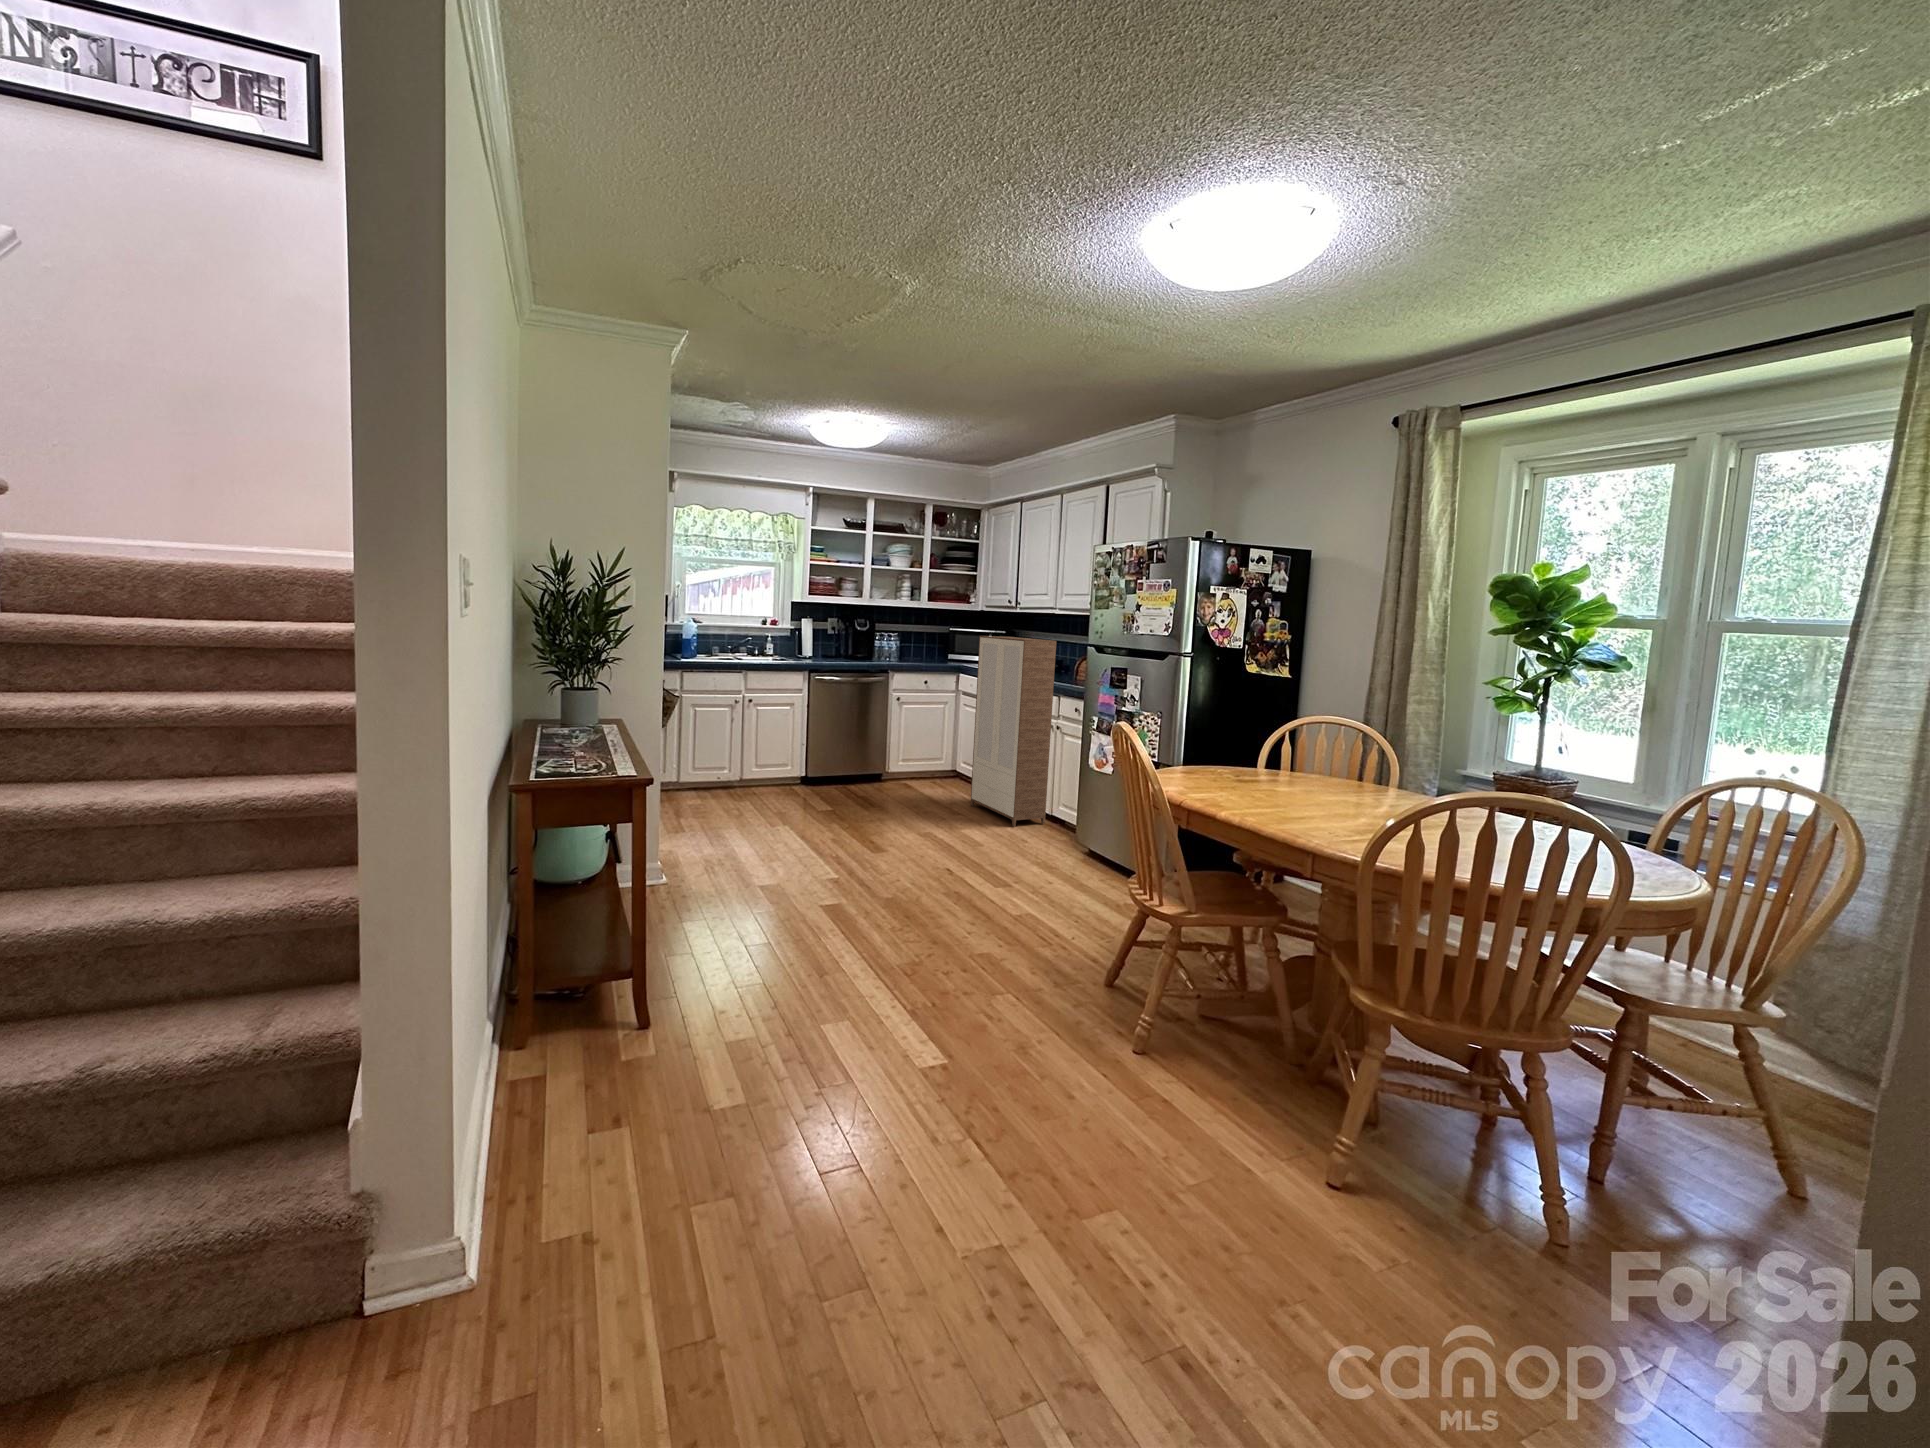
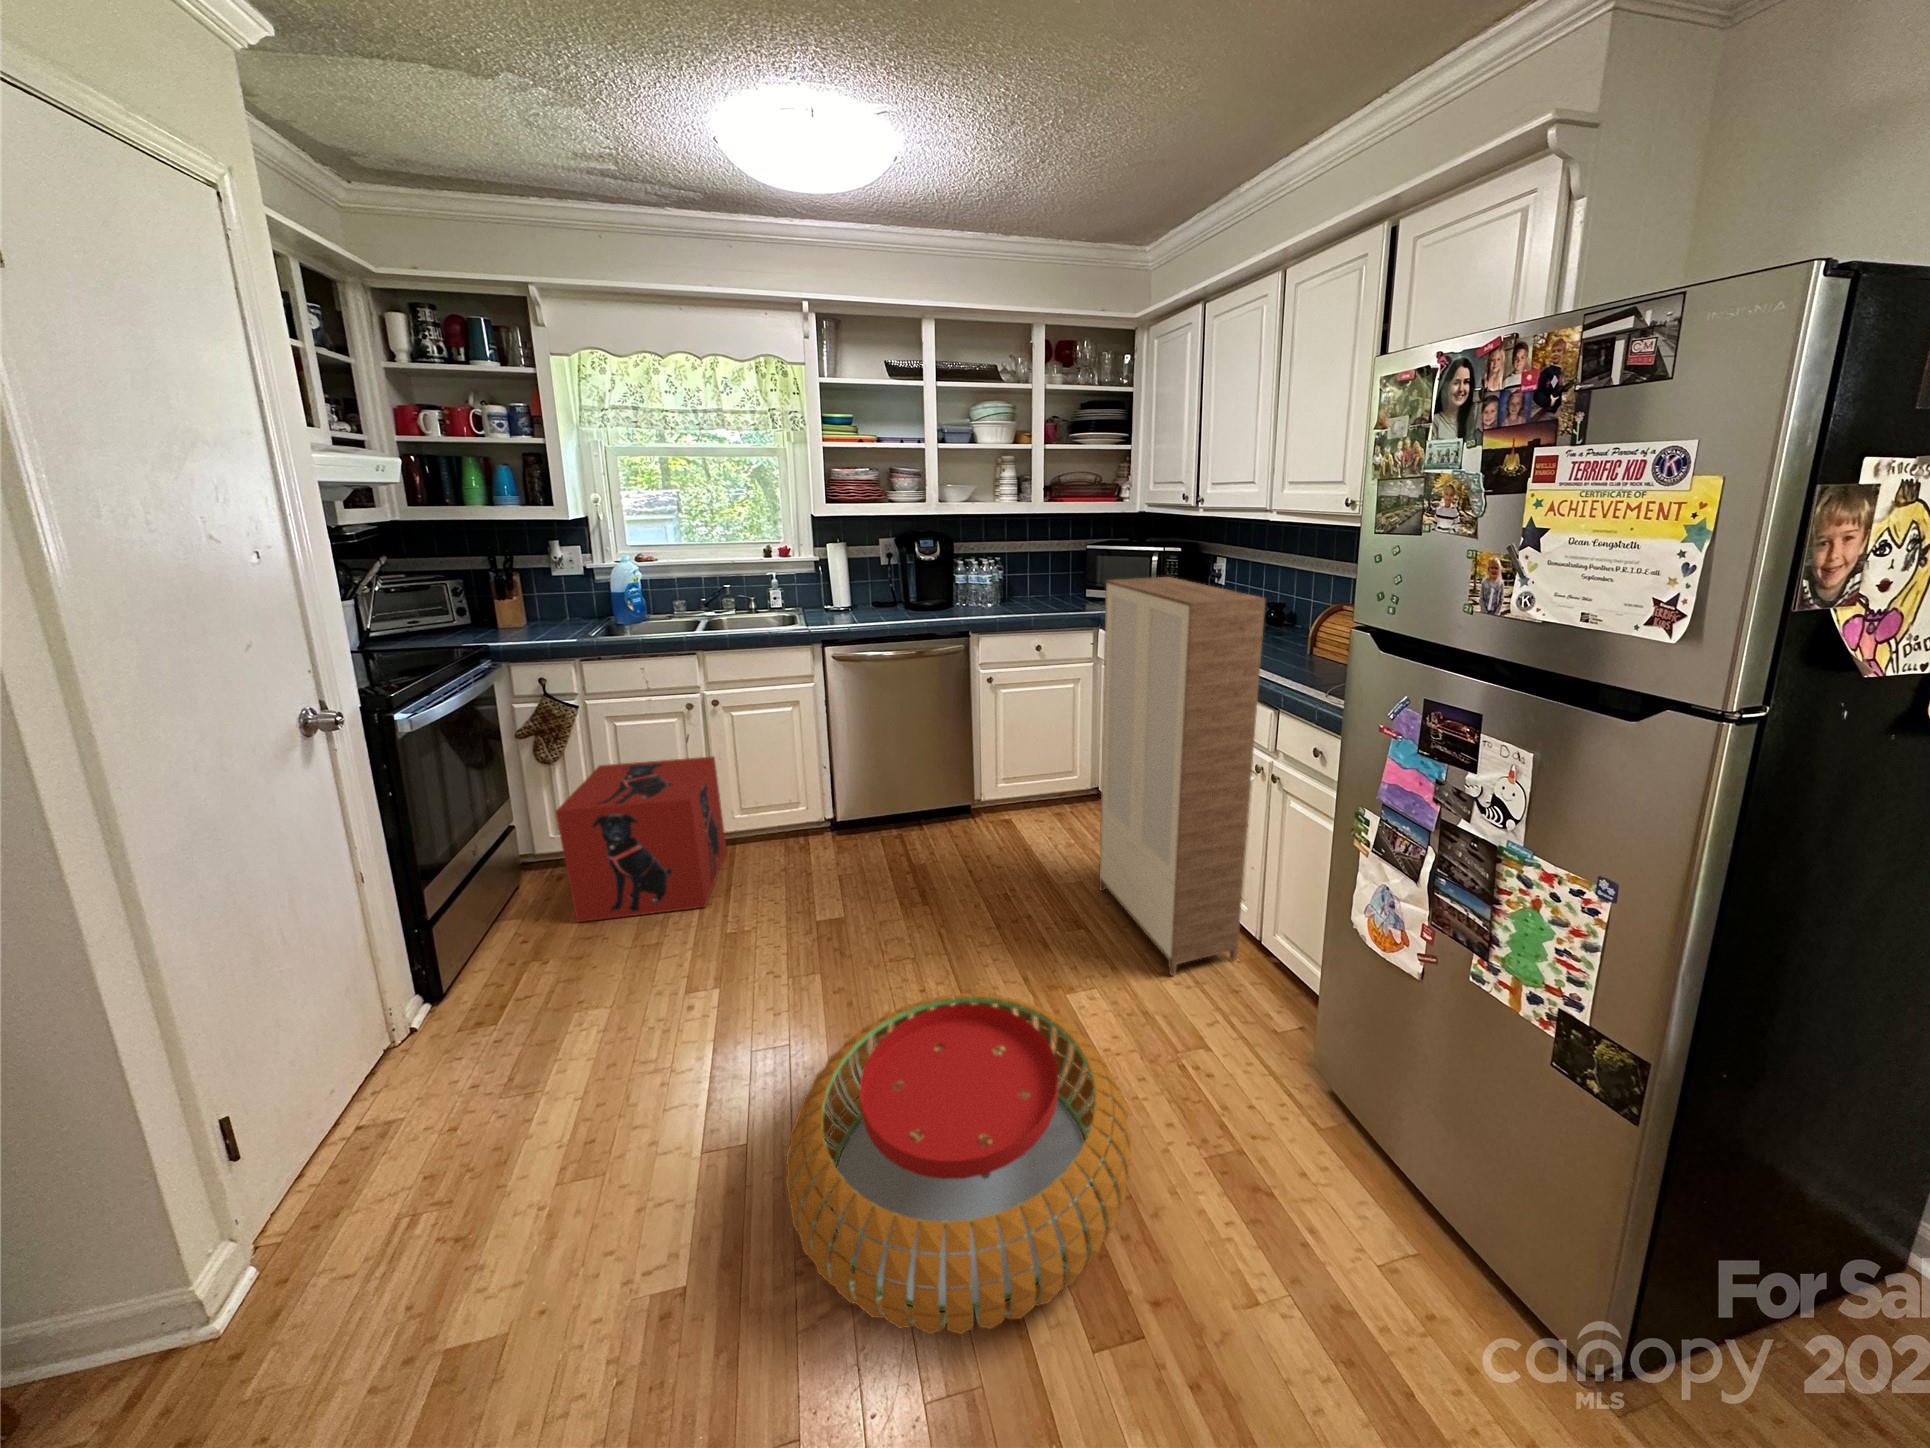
storage box: none [685,730,758,808] -> present [556,757,727,922]
pouf: none [866,802,1007,881] -> present [786,993,1131,1334]

